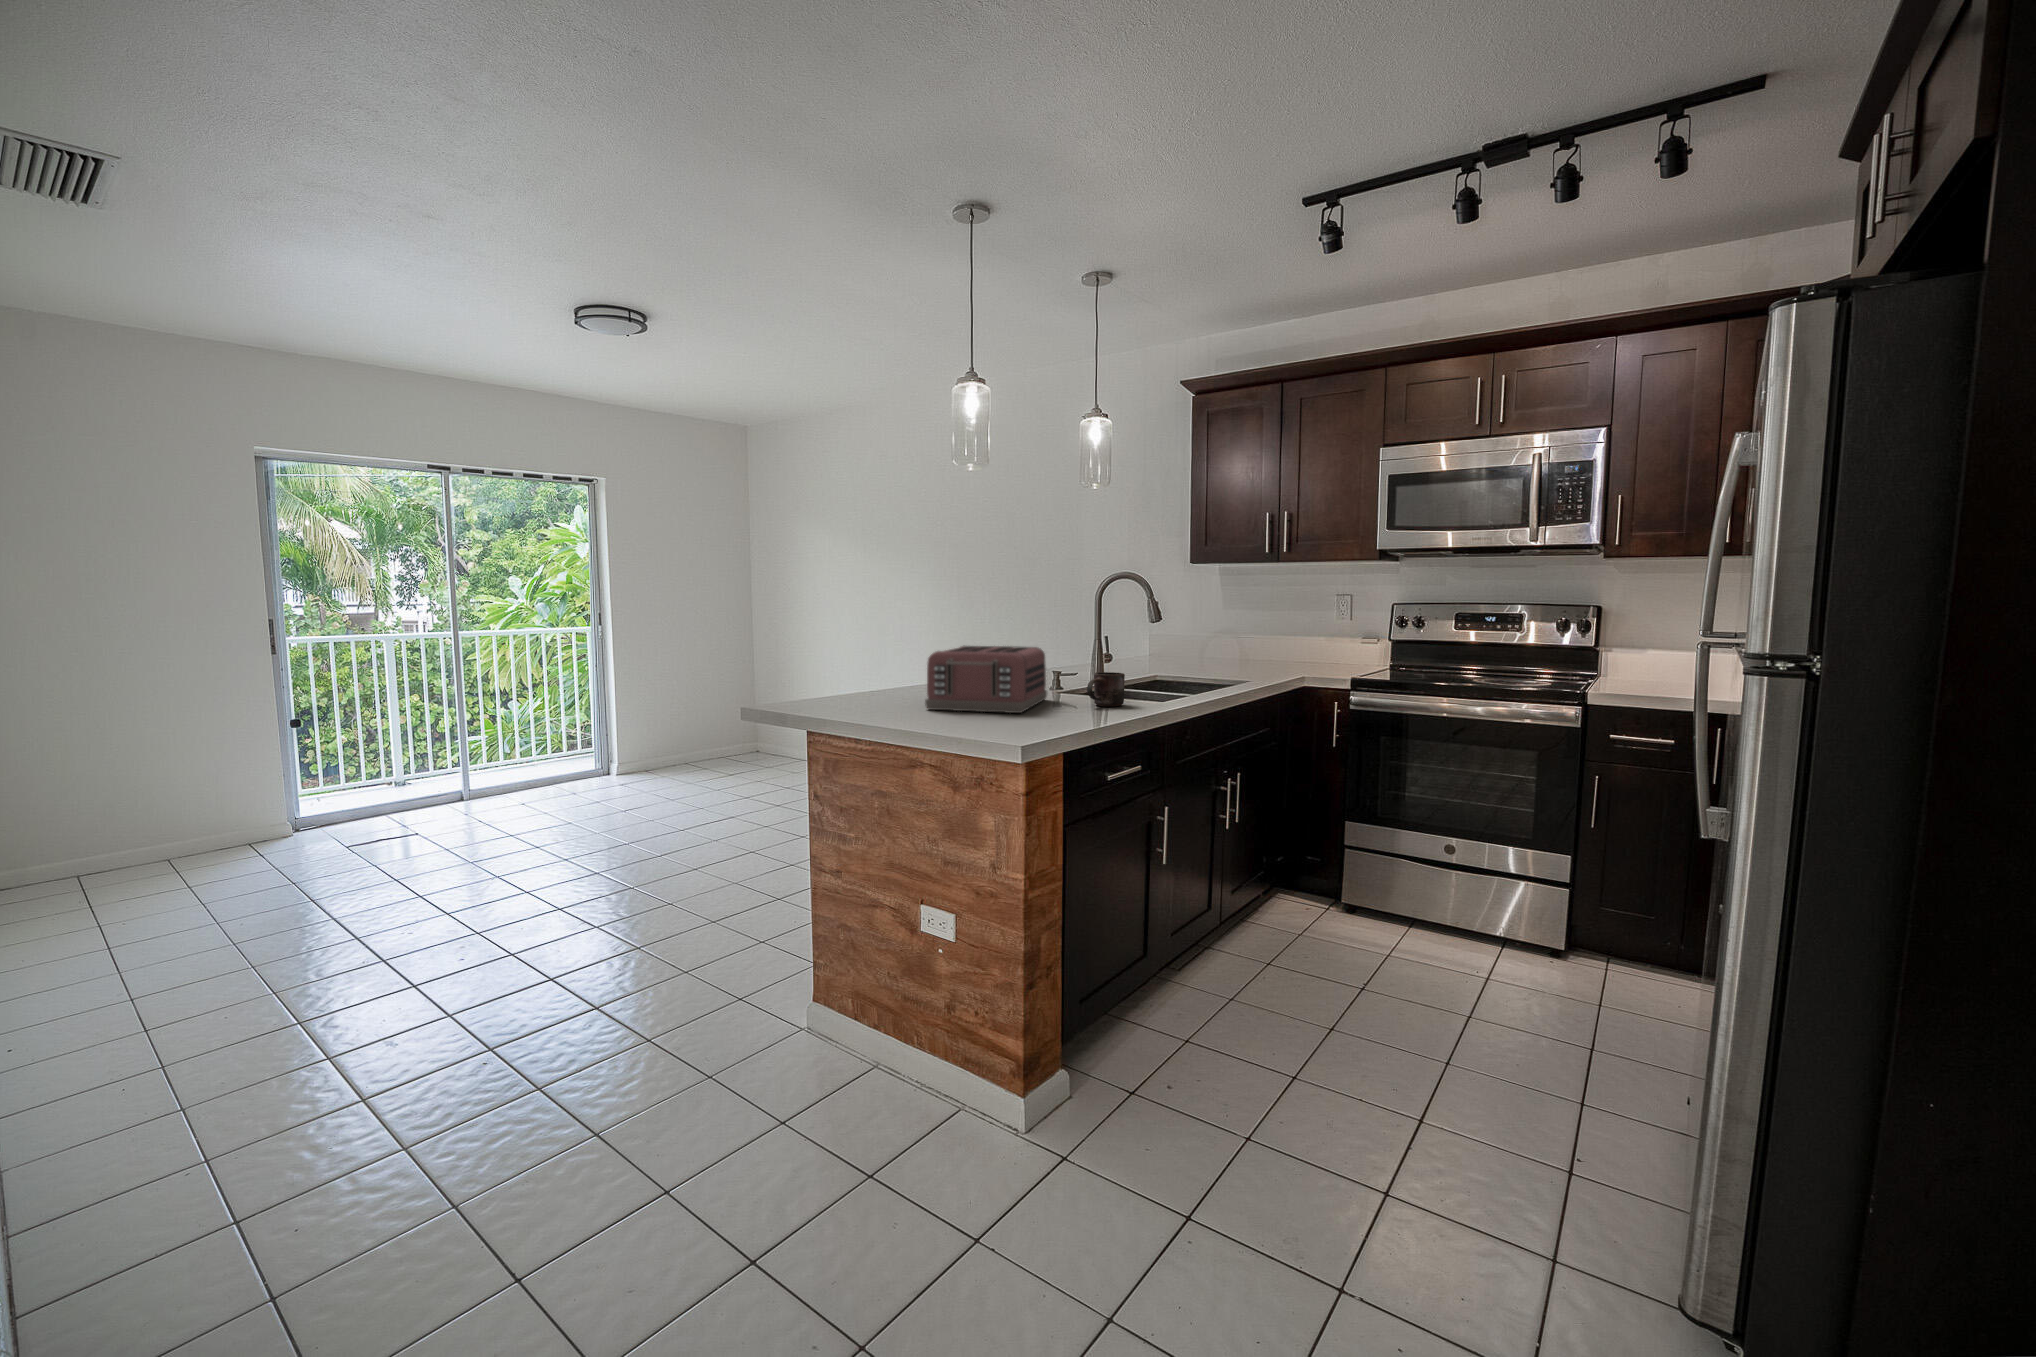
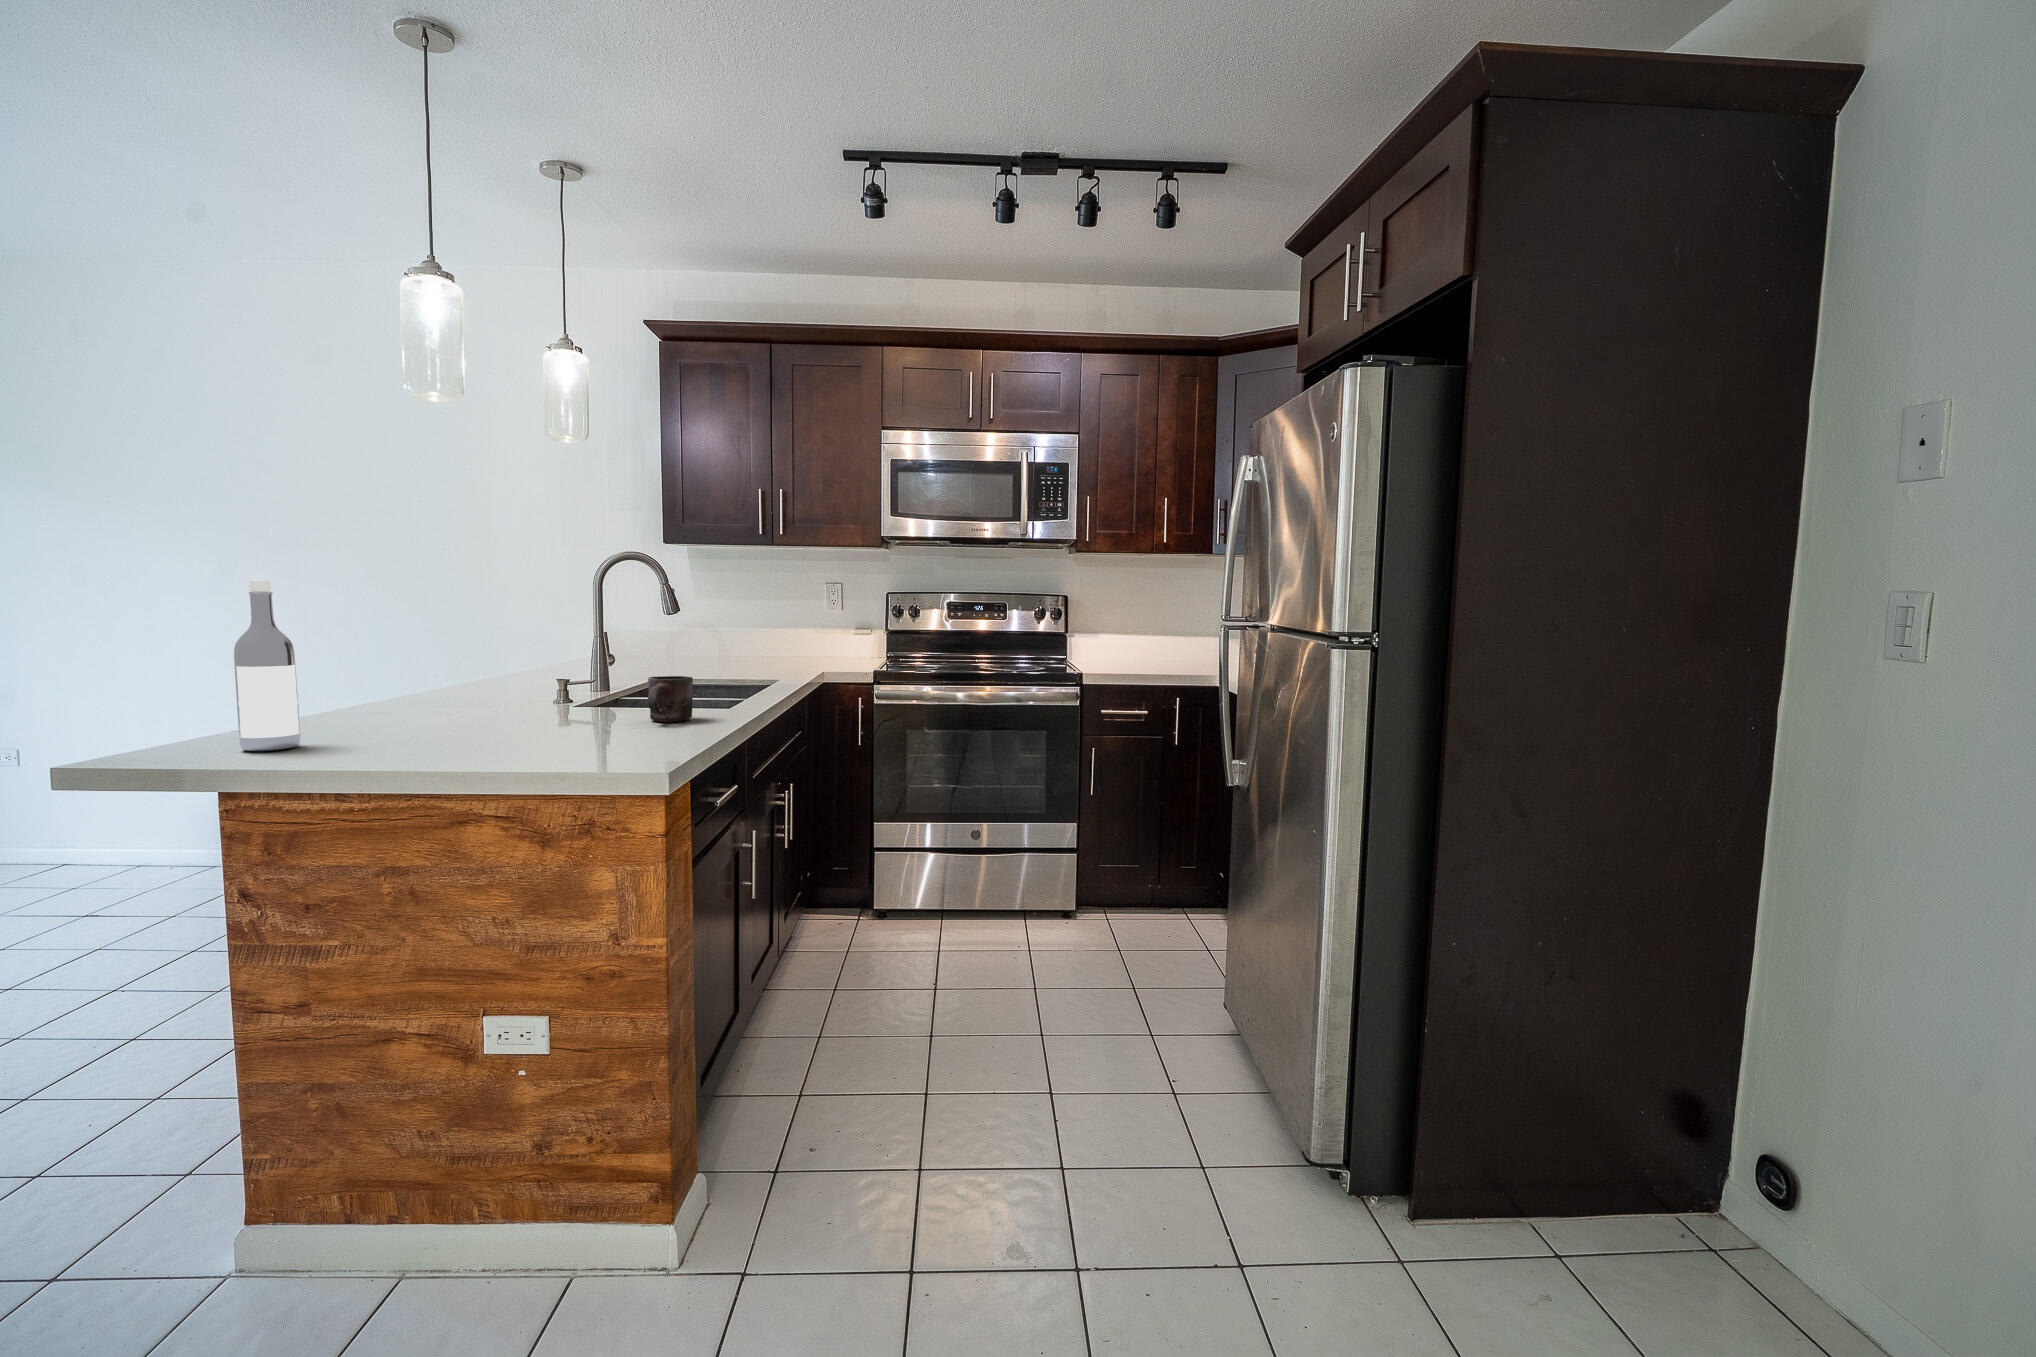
wine bottle: none [870,606,897,704] -> present [234,580,300,751]
toaster: present [925,646,1047,713] -> none [379,645,570,751]

